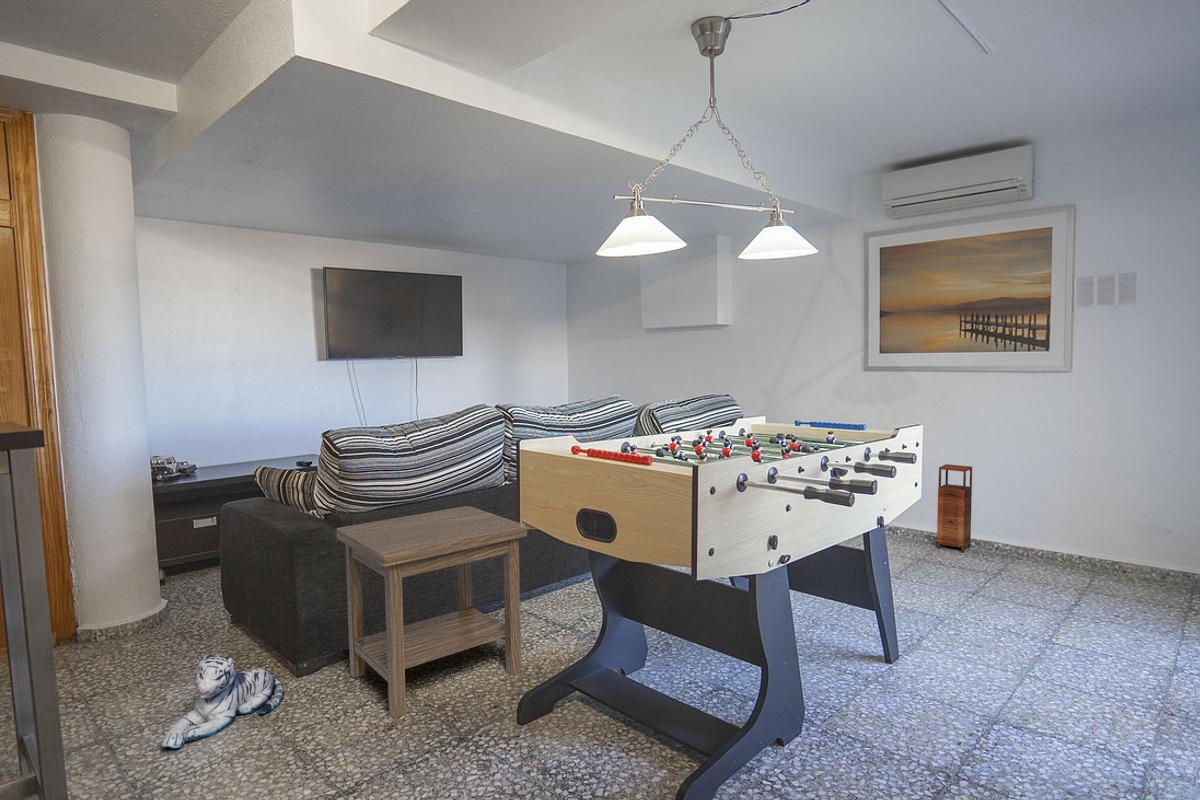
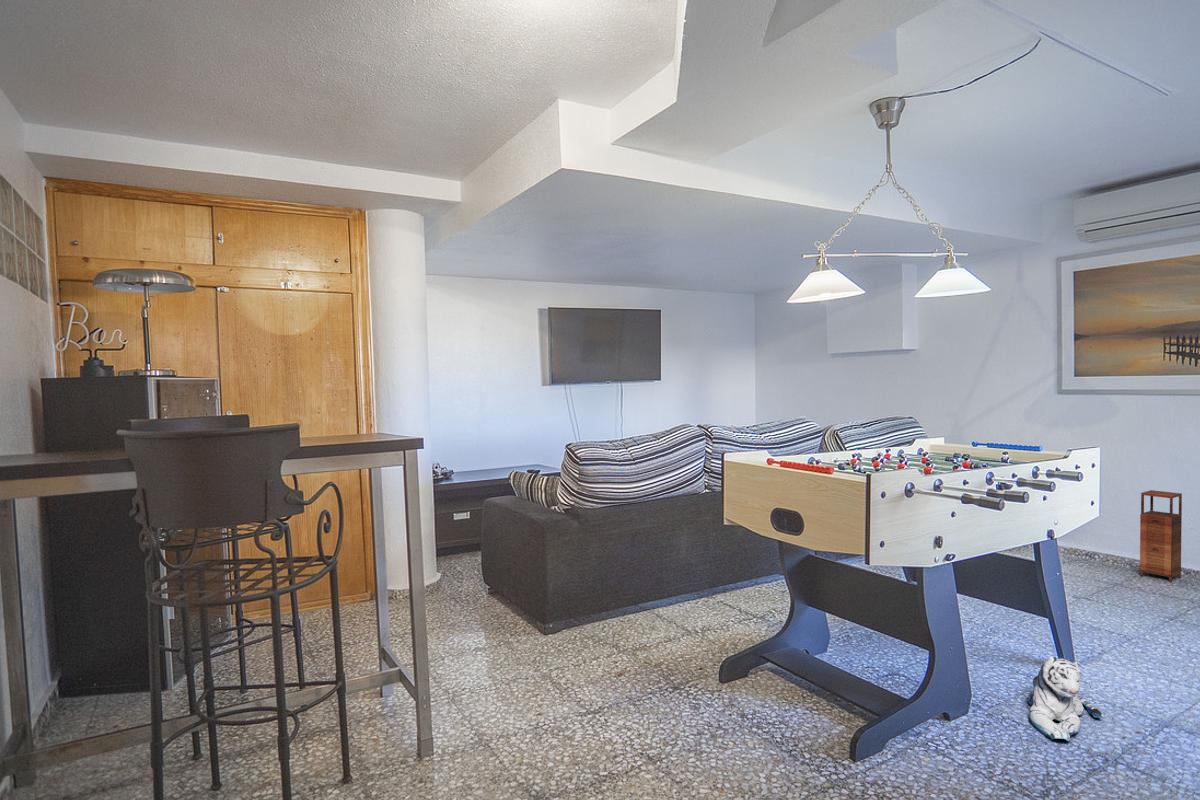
side table: present [337,506,527,718] -> none [575,508,724,667]
plush toy: present [162,654,285,748] -> present [1026,656,1102,741]

